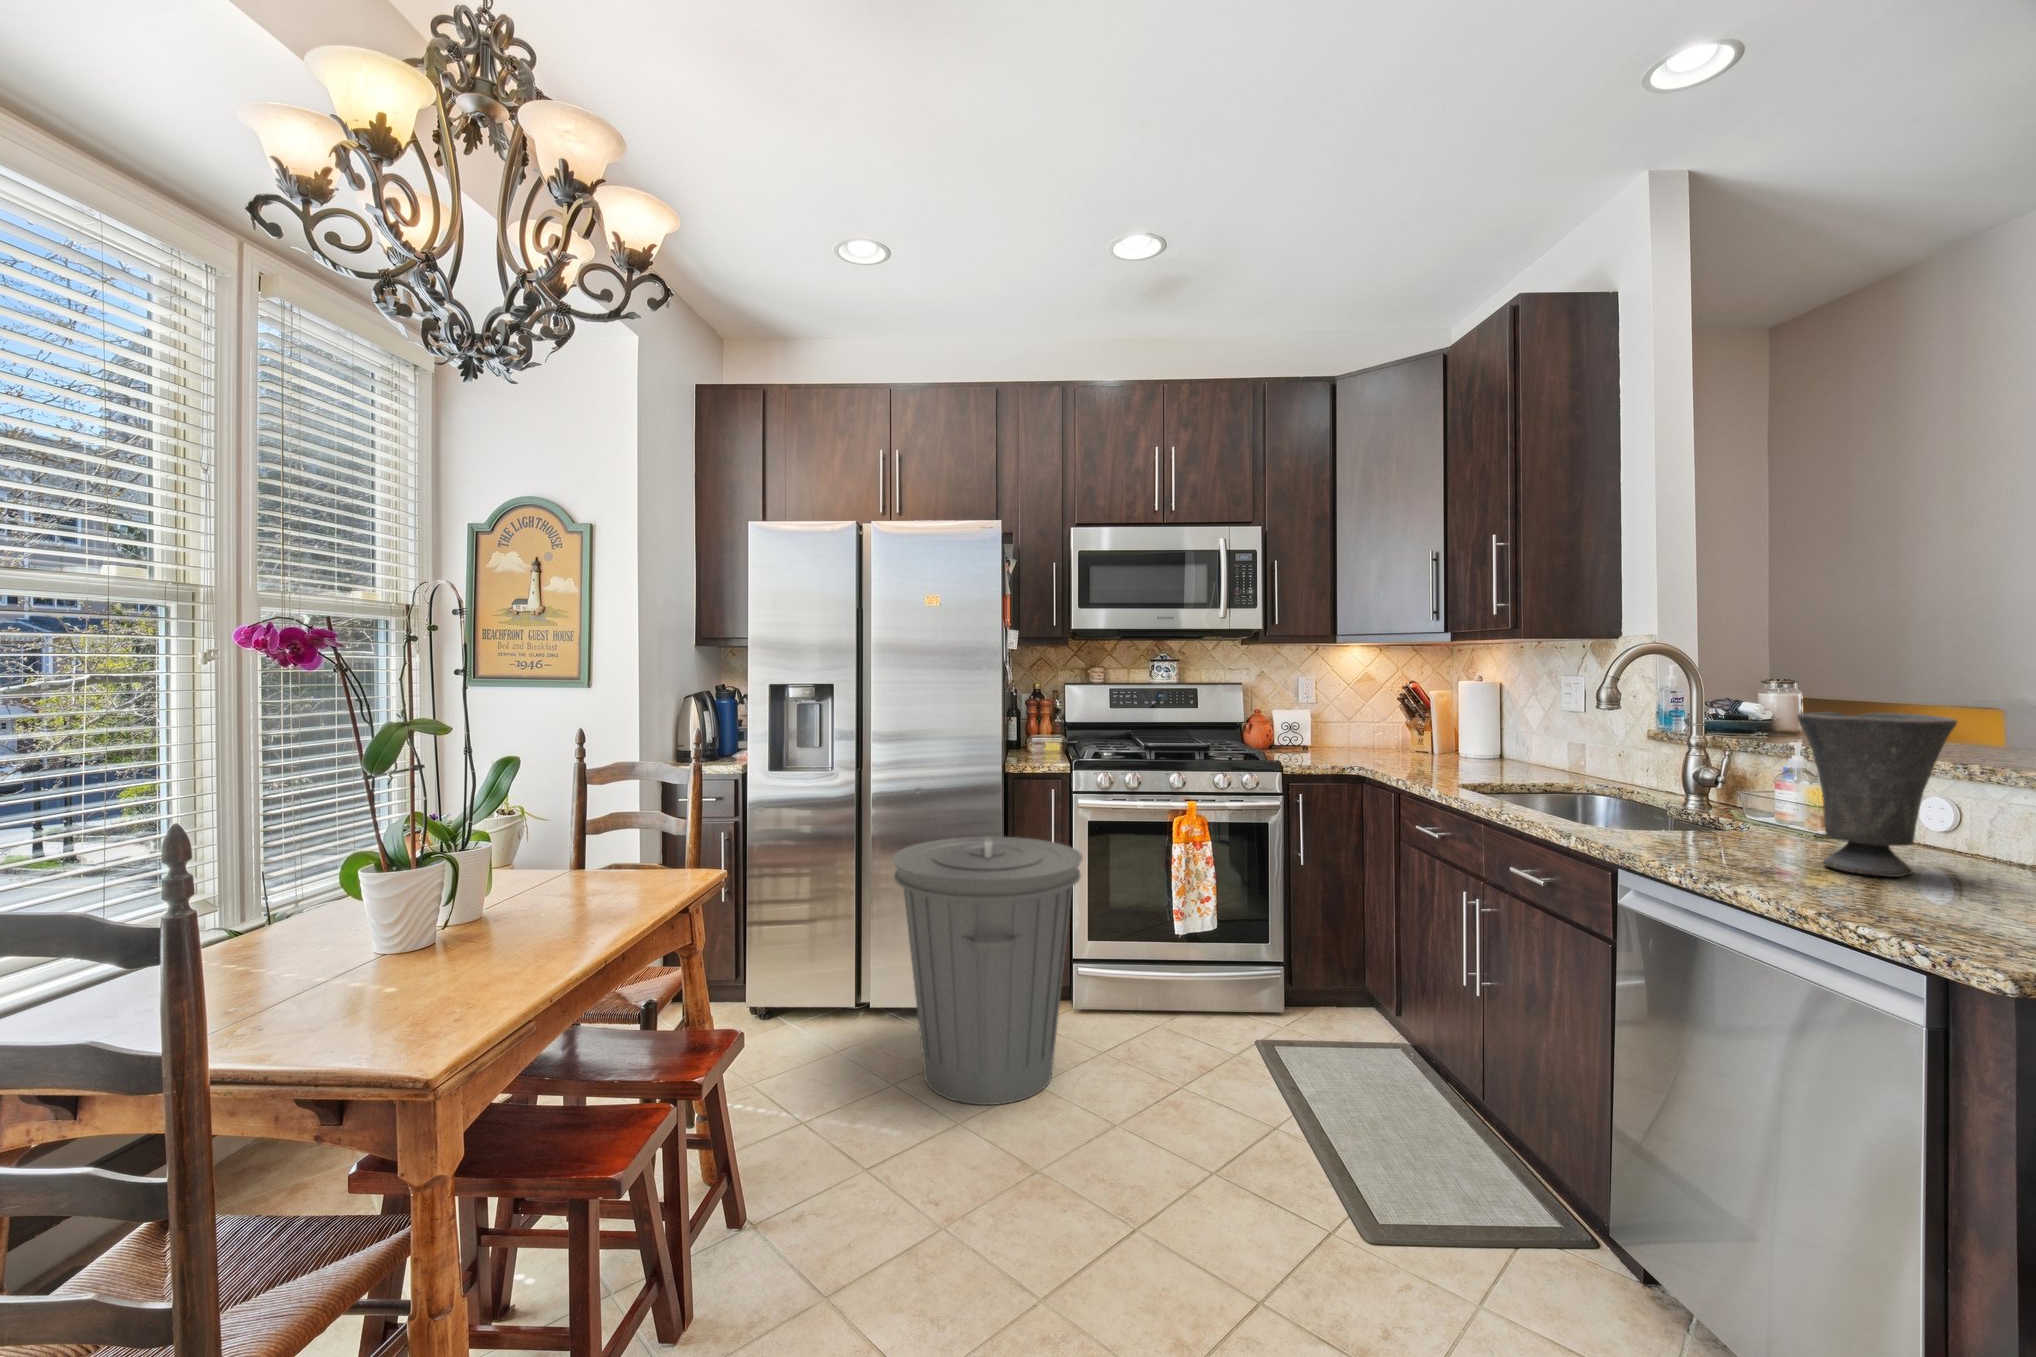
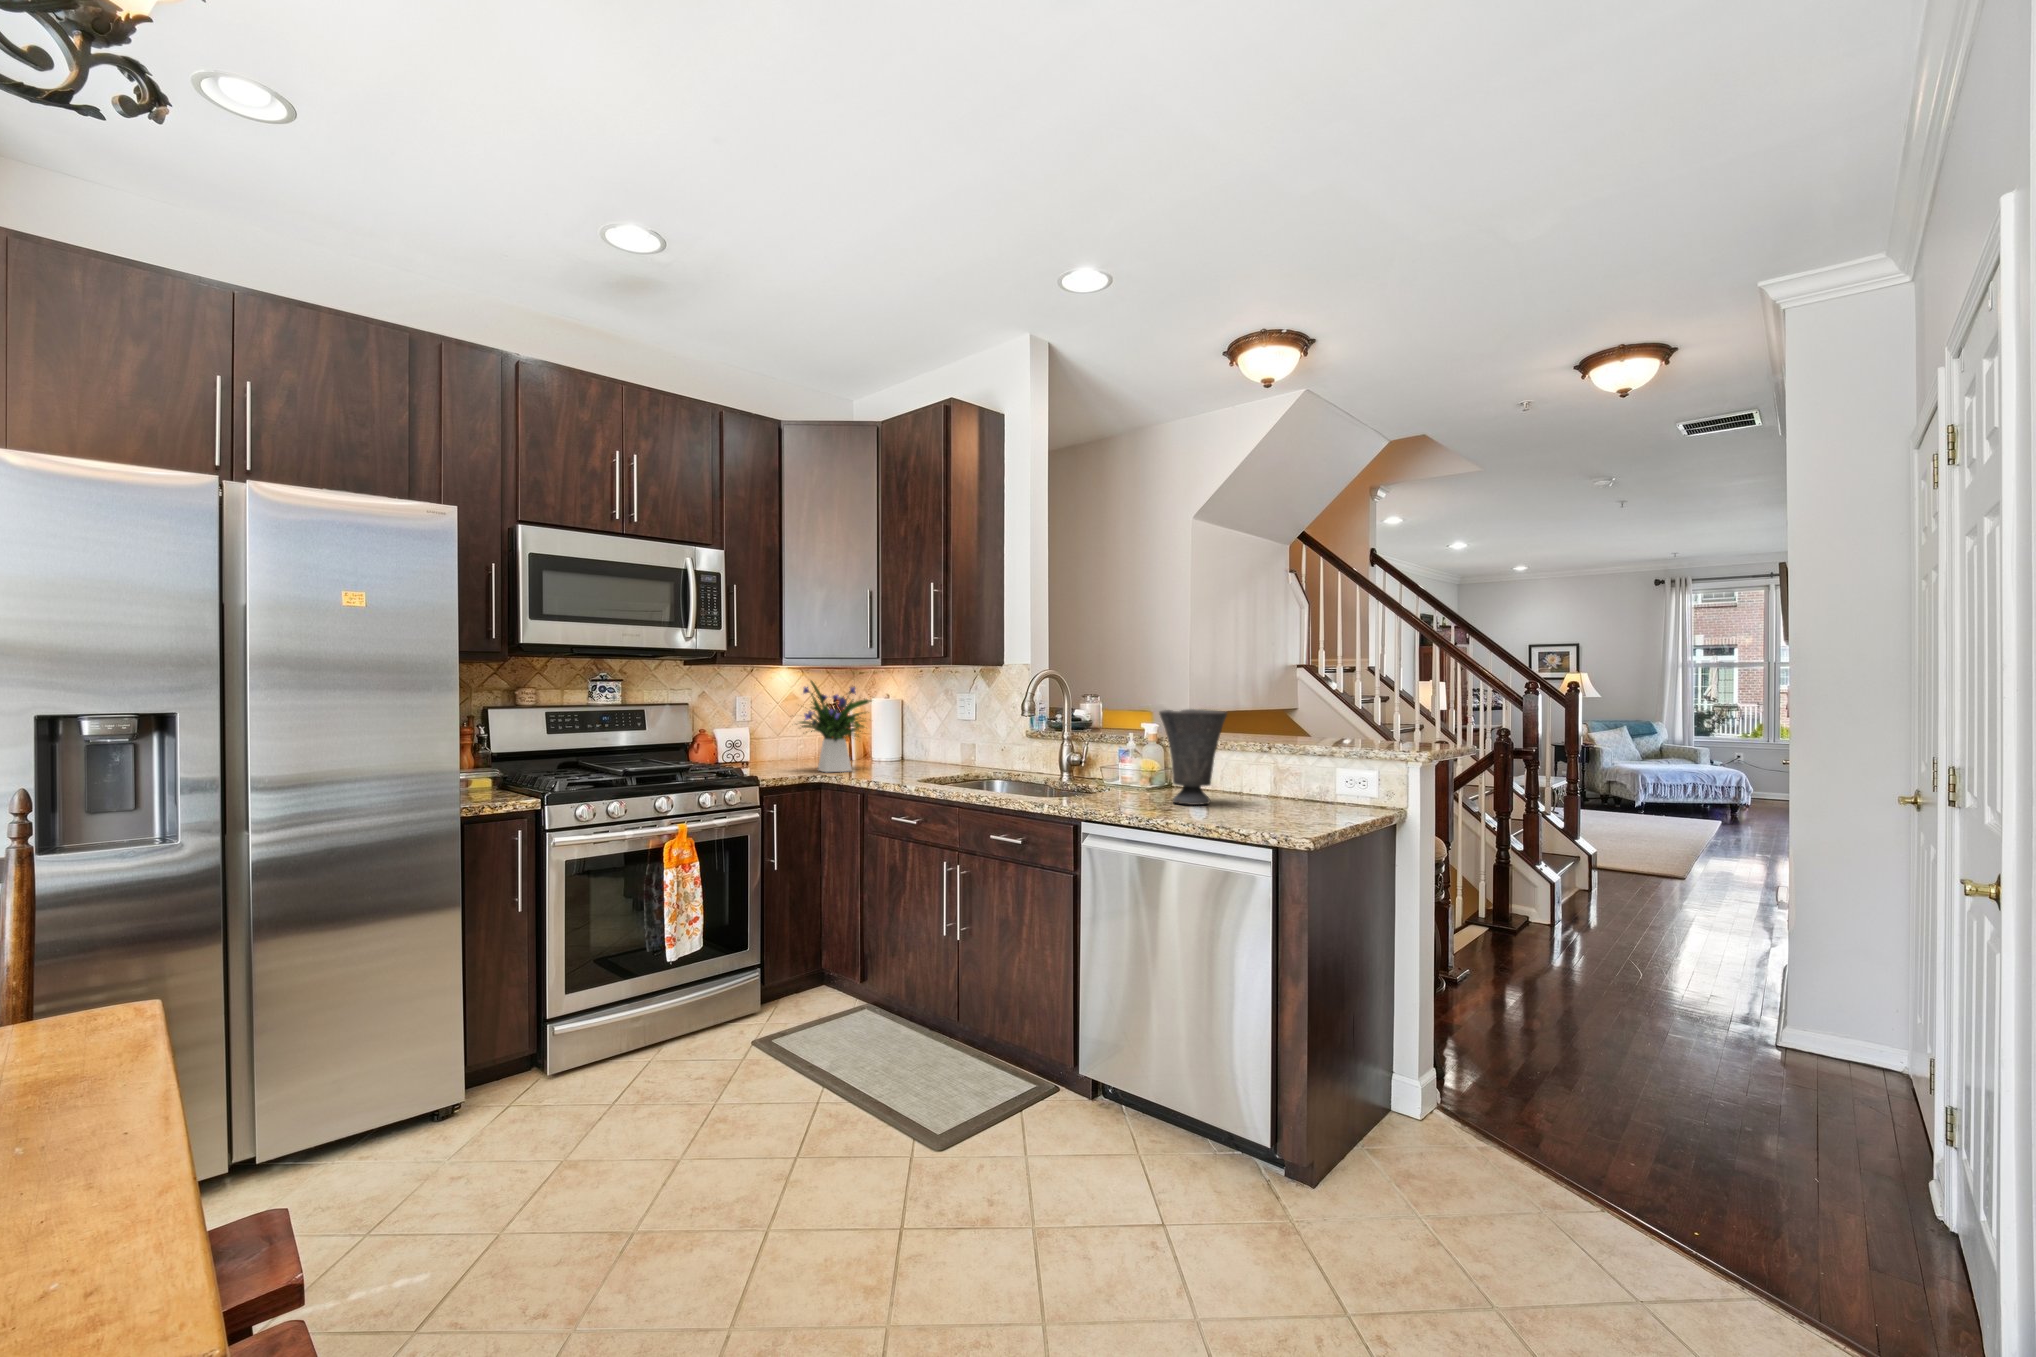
flower arrangement: none [1340,660,1448,767] -> present [800,681,871,772]
trash can: present [892,836,1083,1105] -> none [350,883,613,1214]

